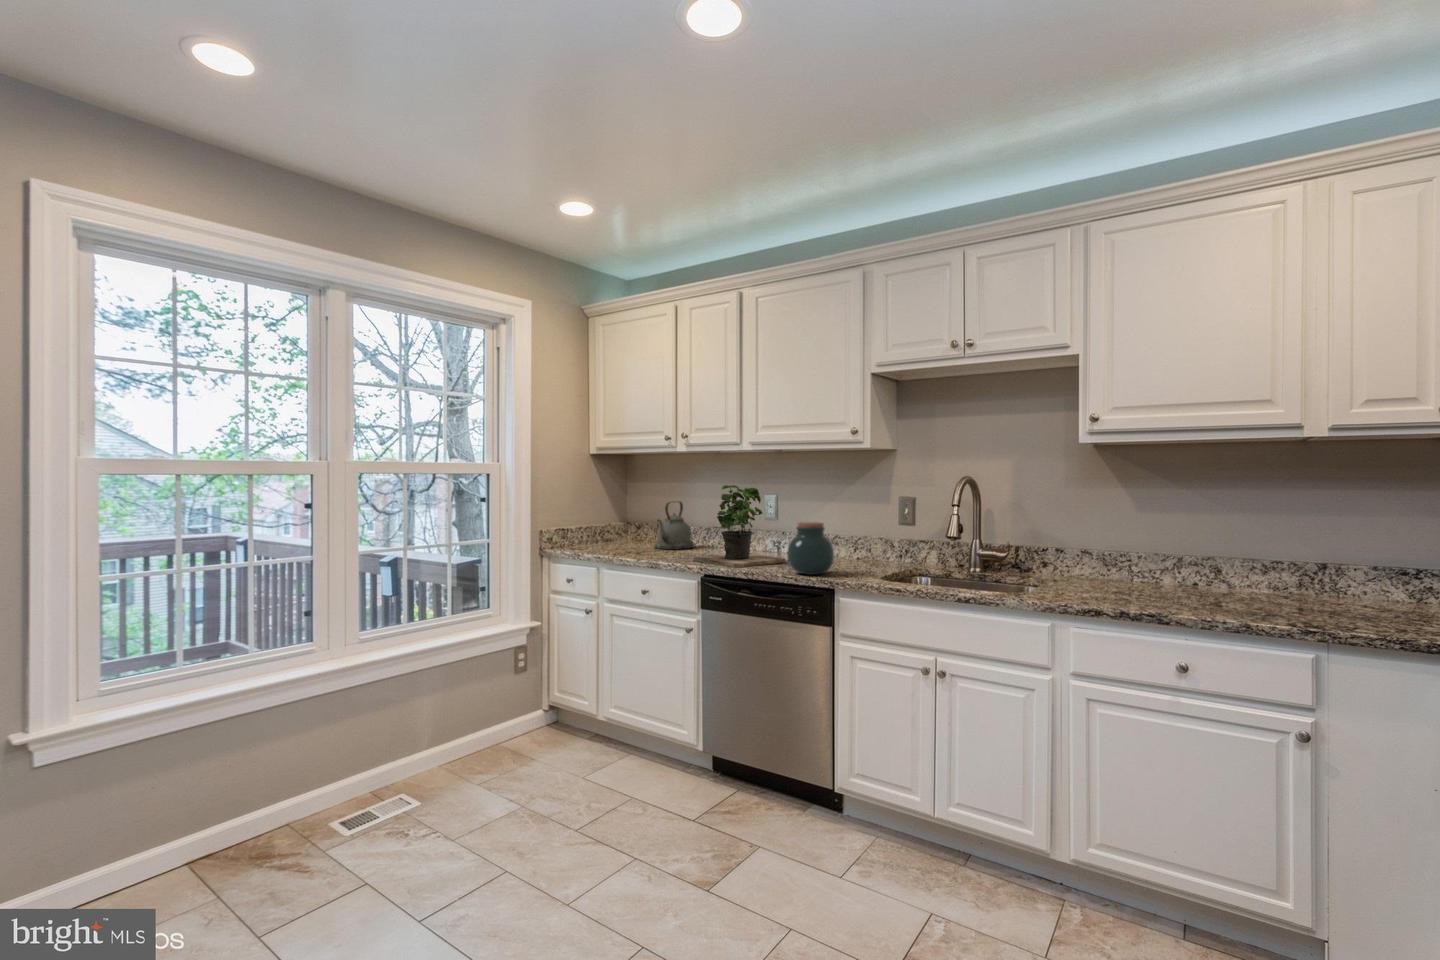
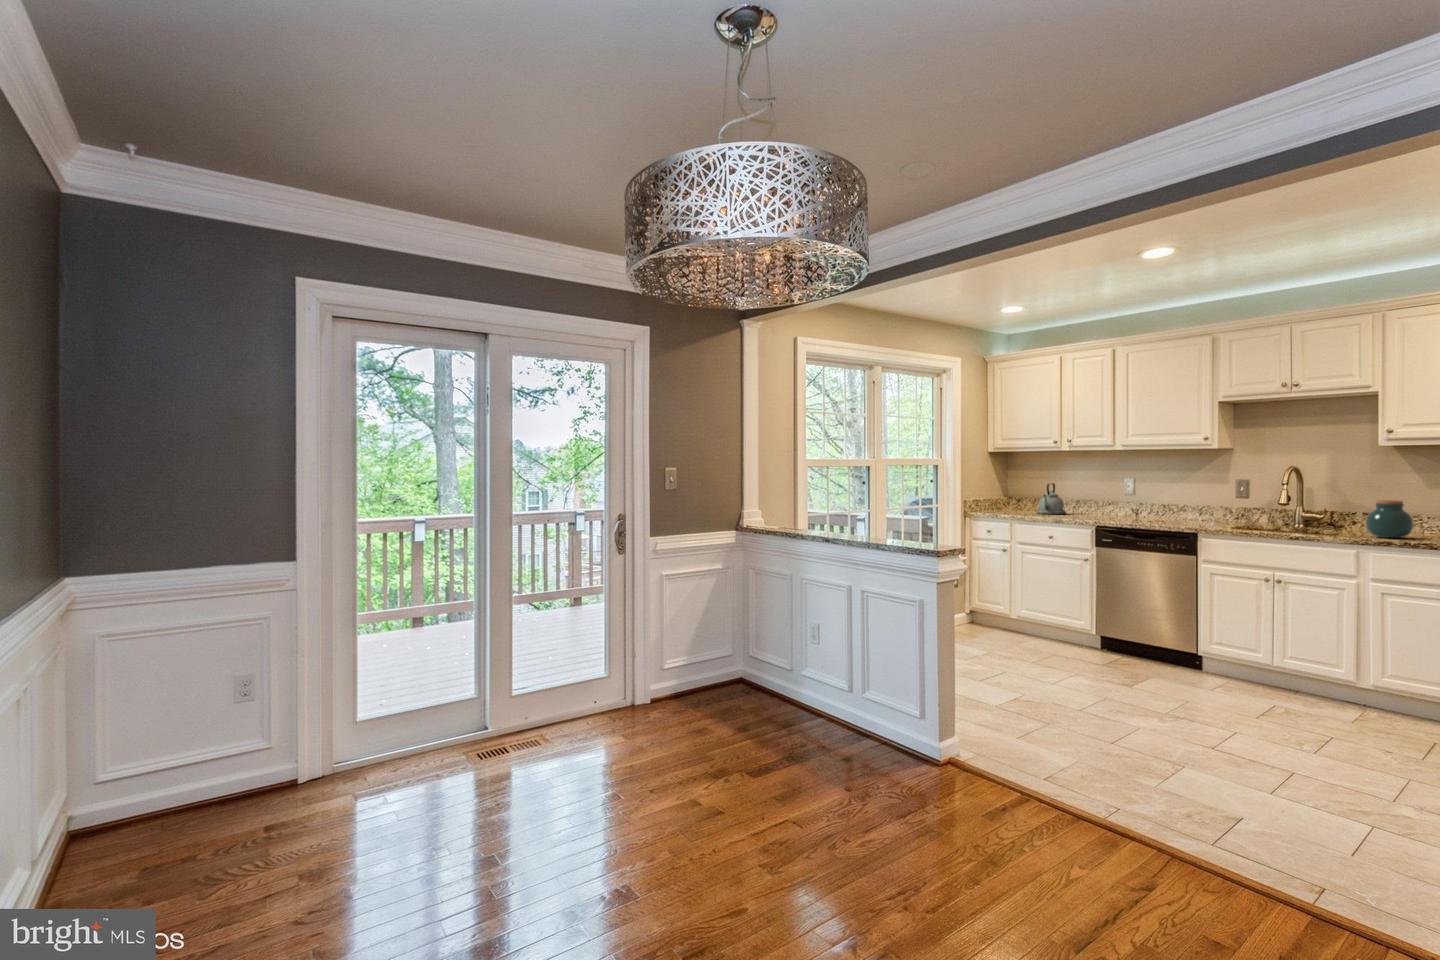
potted plant: present [693,485,786,568] -> none [1082,472,1150,523]
jar: present [787,522,834,575] -> present [1366,500,1413,538]

